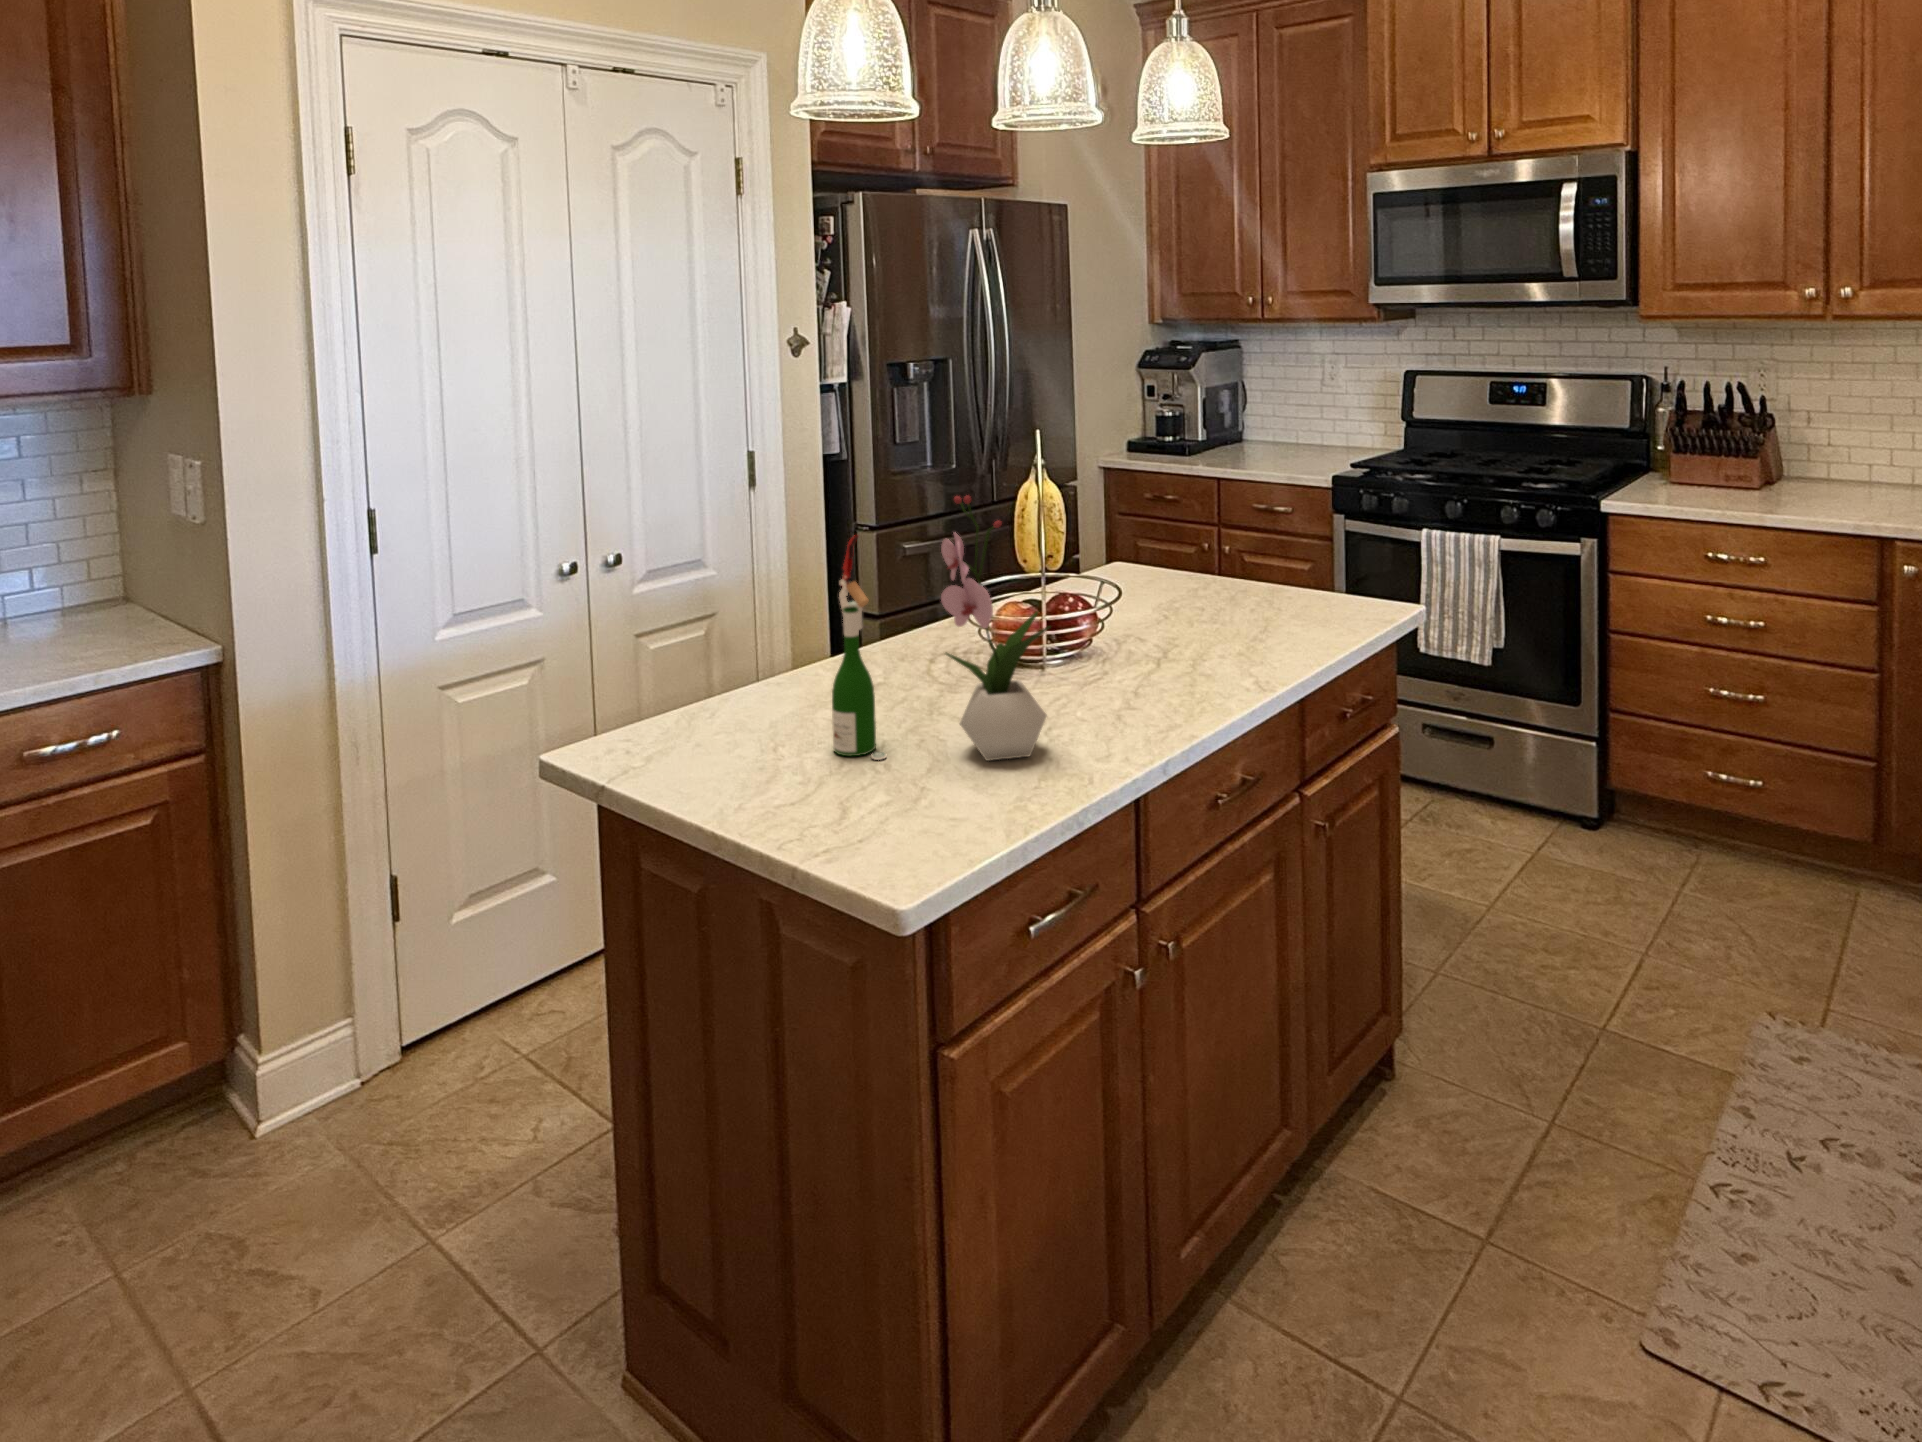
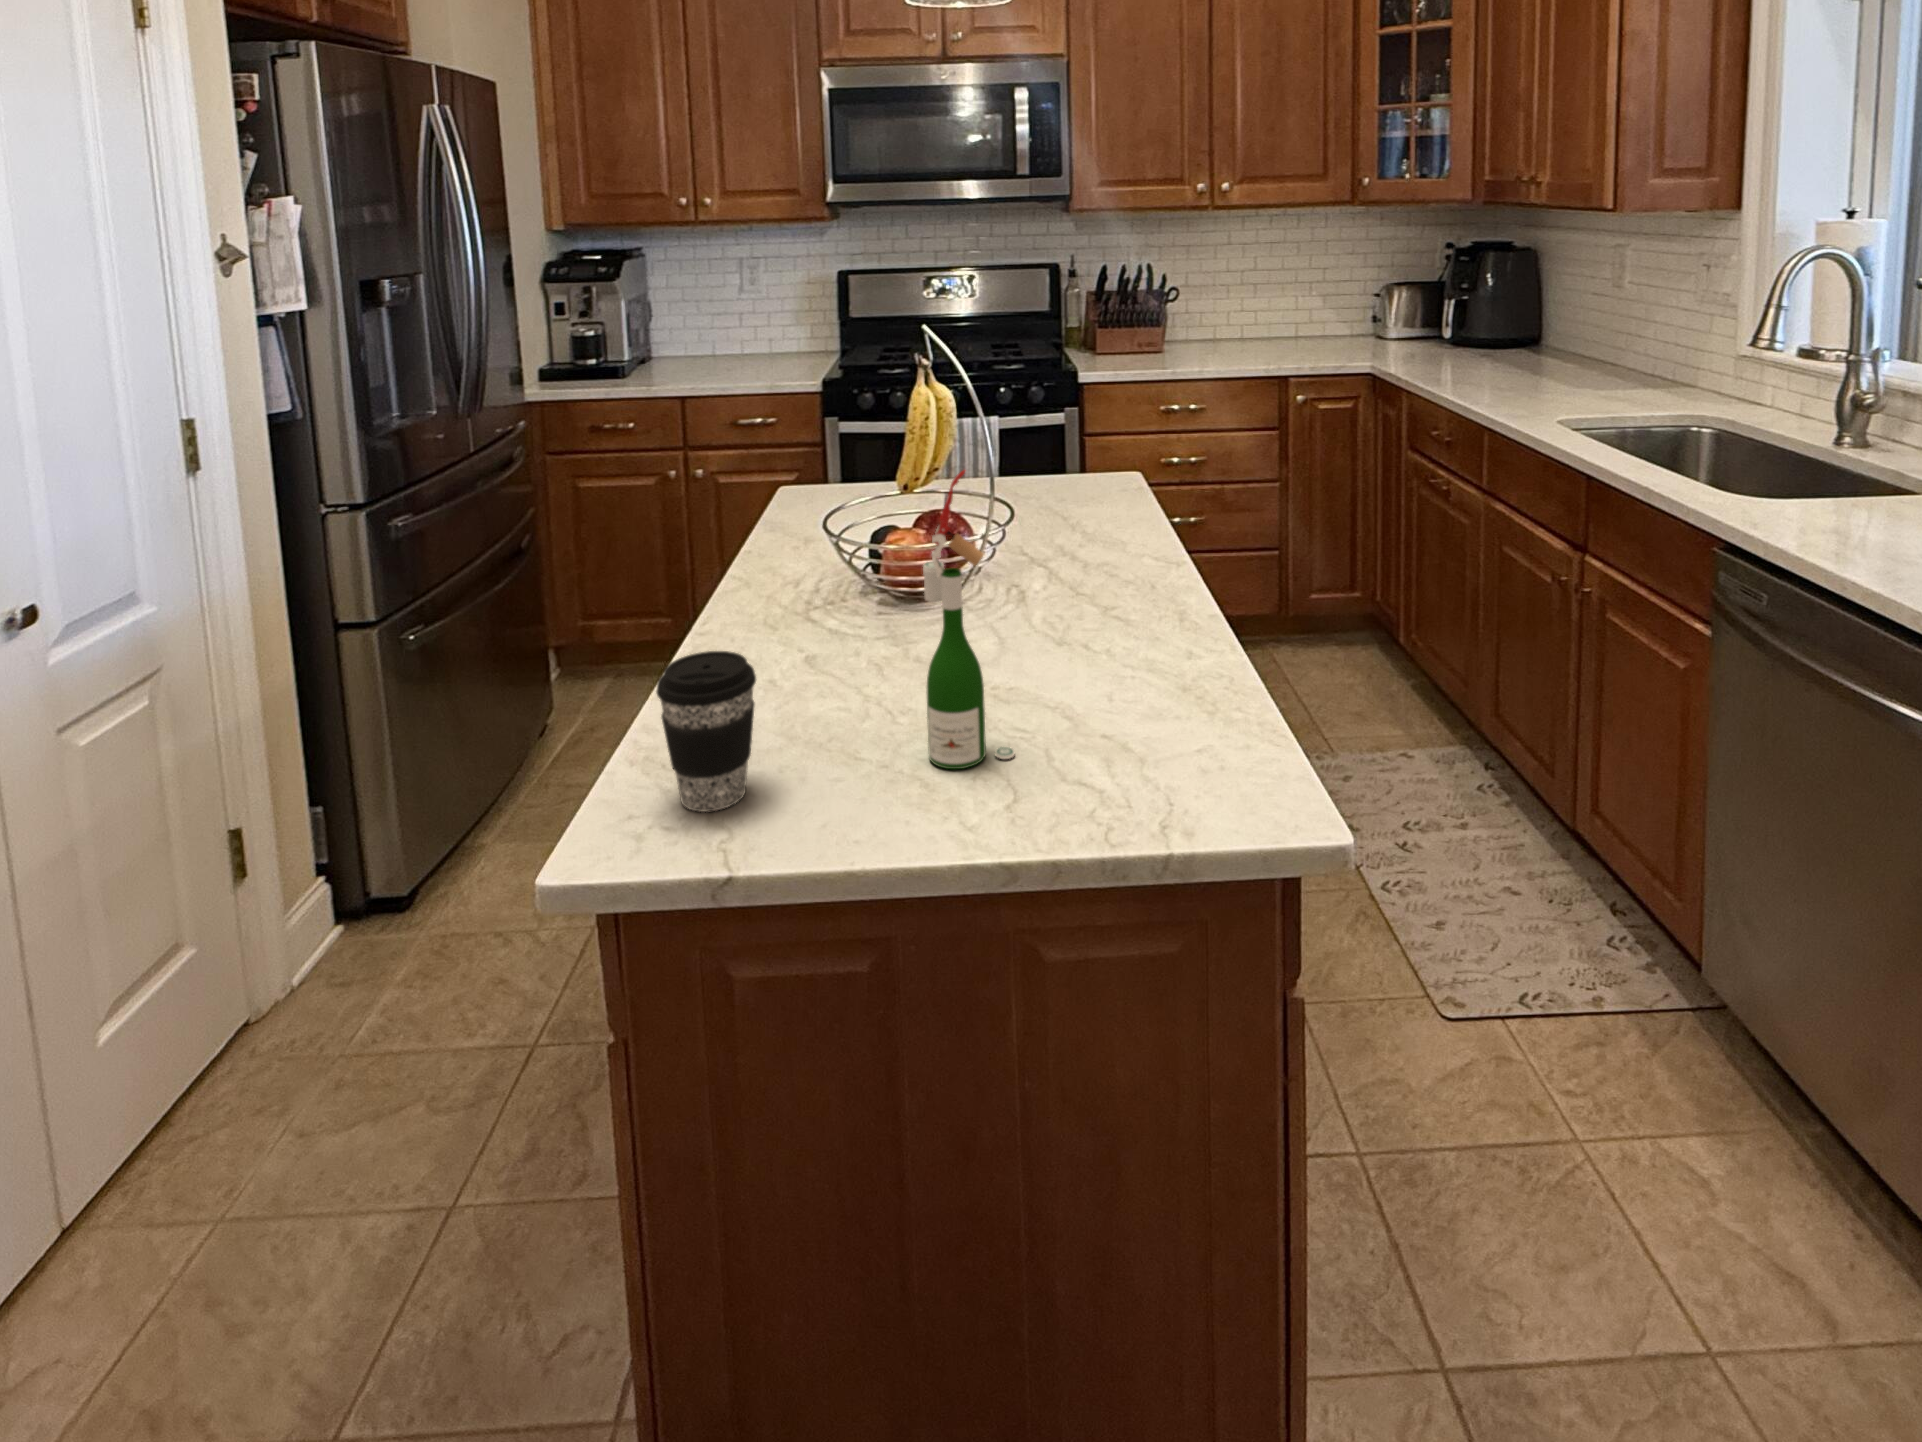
flower arrangement: present [941,496,1051,761] -> none [1036,399,1171,716]
coffee cup: none [679,630,745,732] -> present [656,651,756,812]

